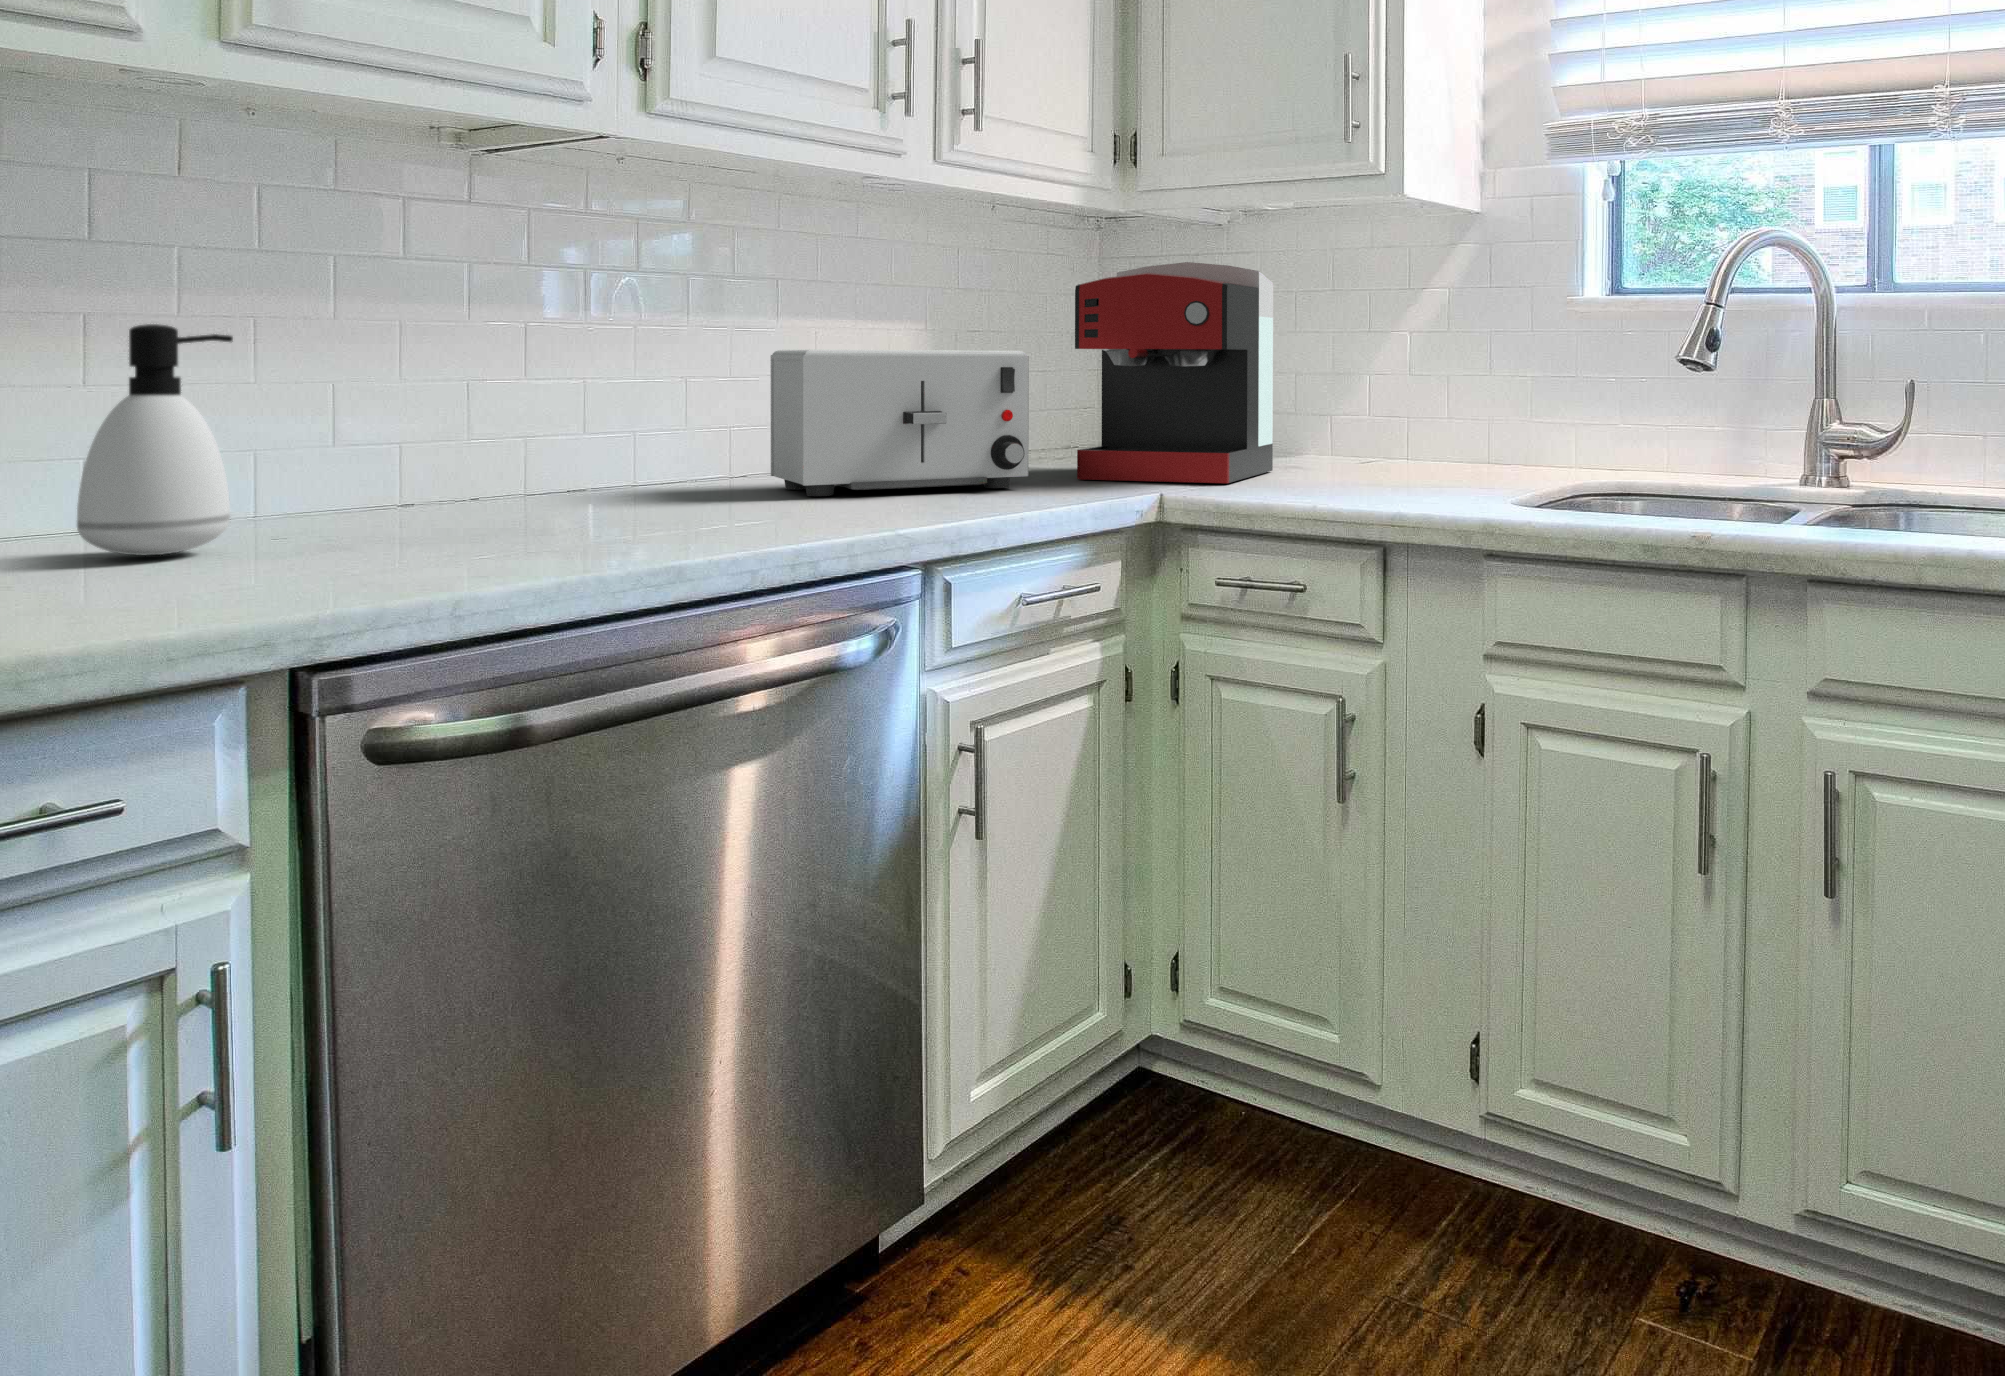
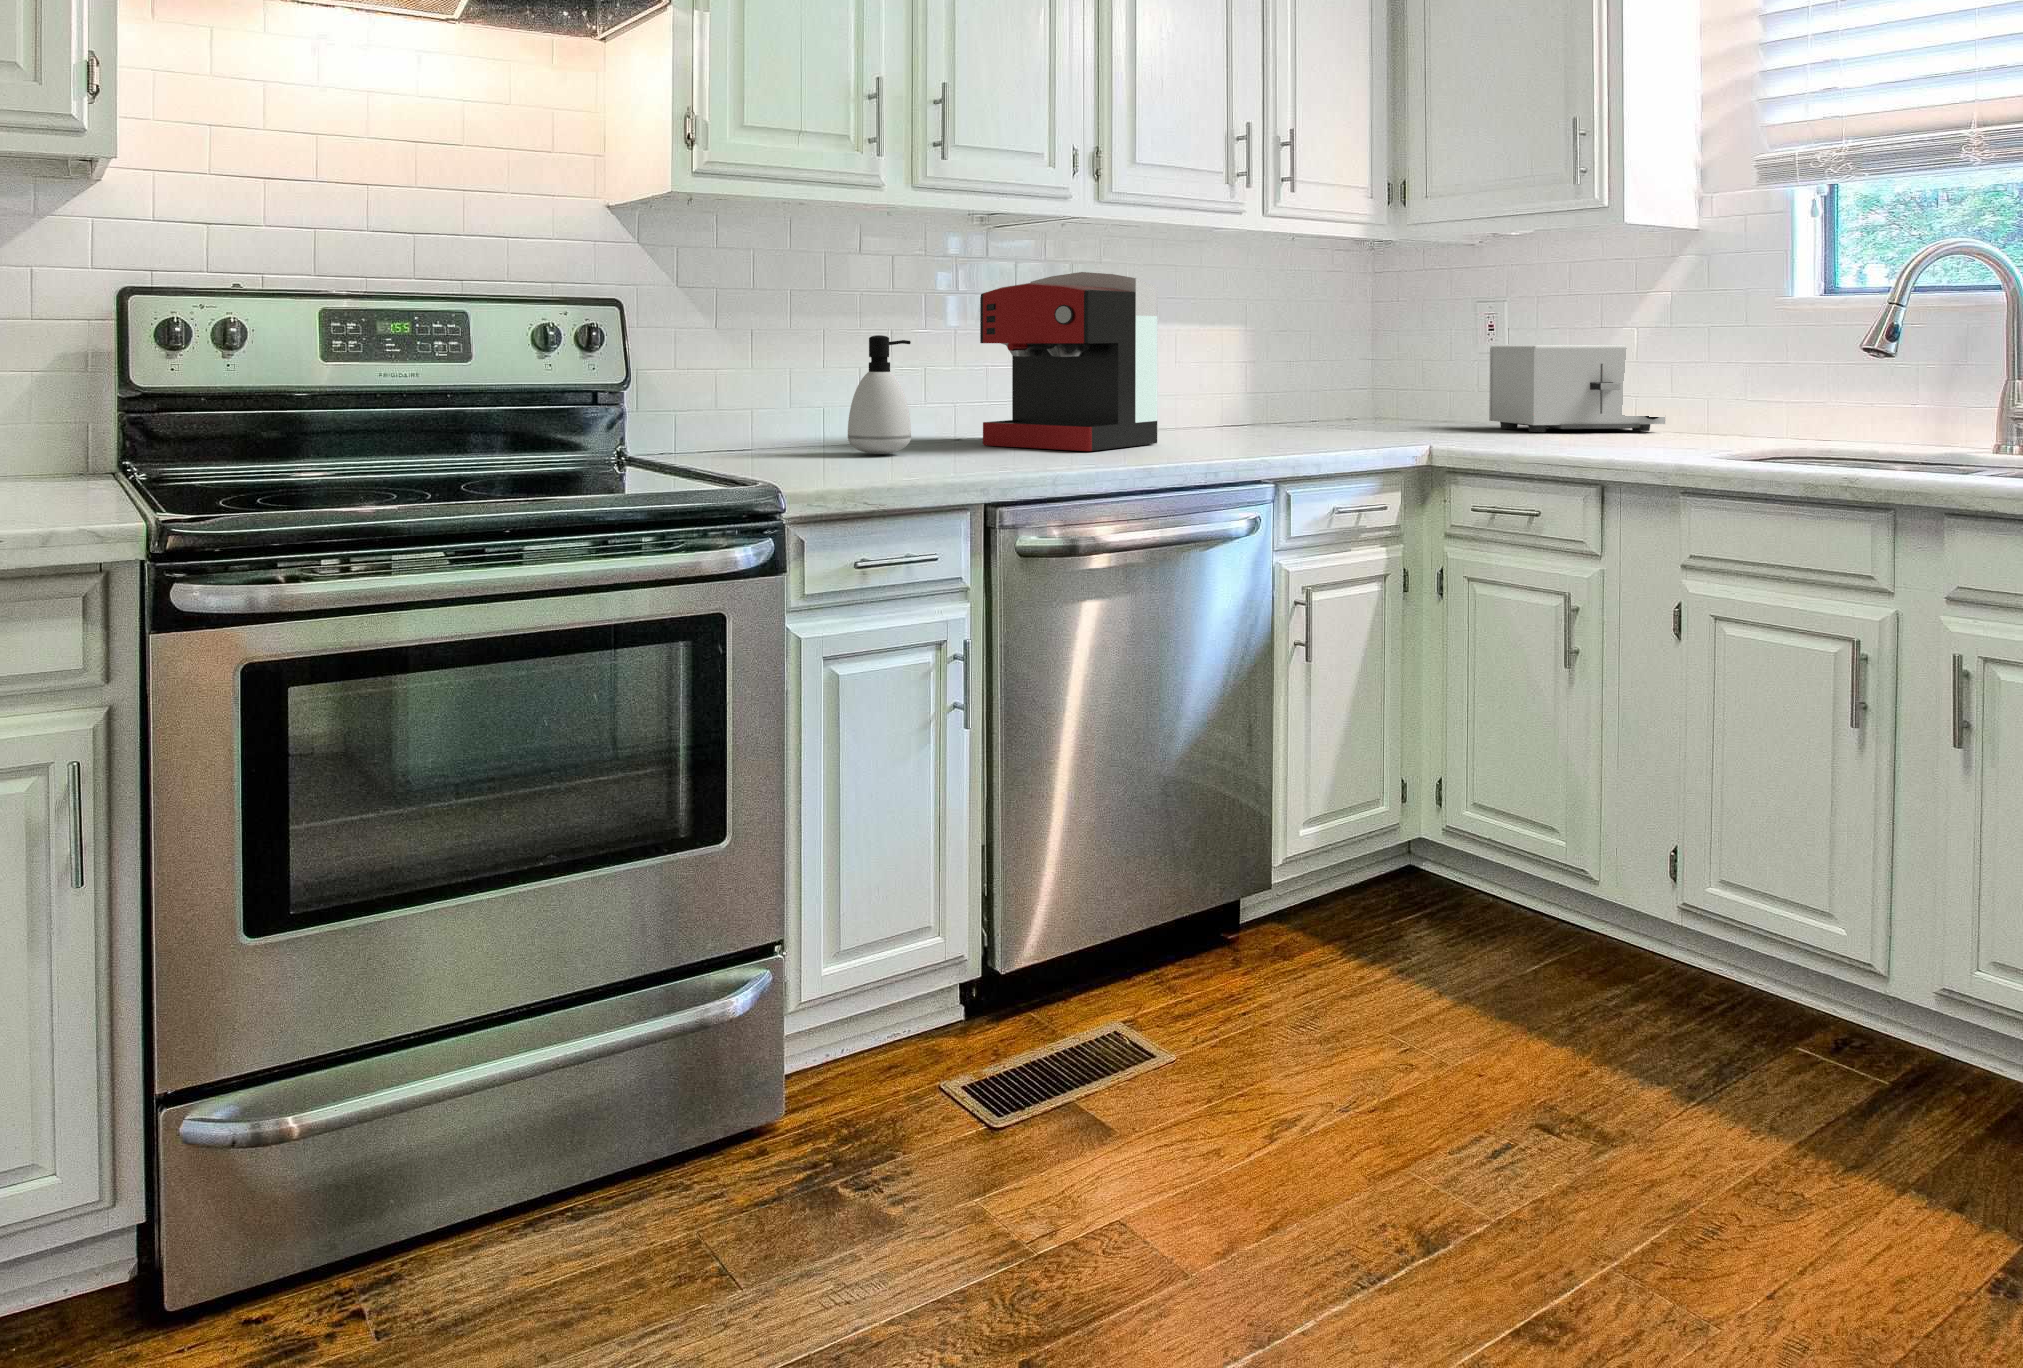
coffee maker: present [1075,262,1273,483] -> present [980,272,1158,451]
toaster: present [770,350,1029,496] -> present [1489,345,1665,432]

